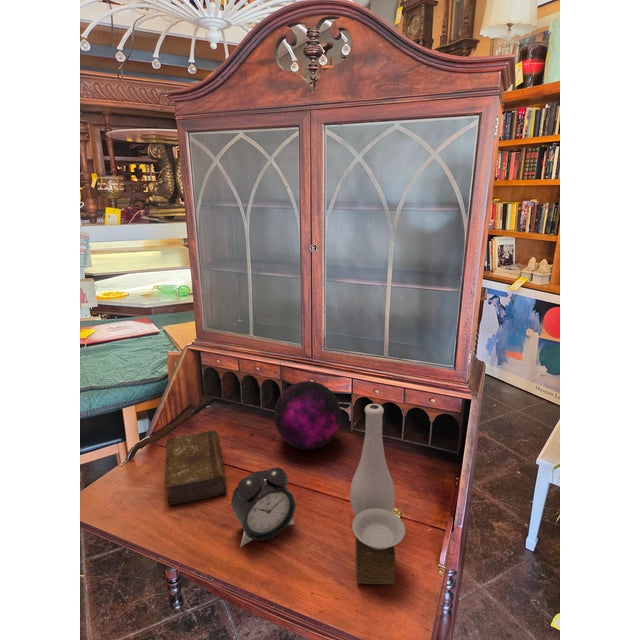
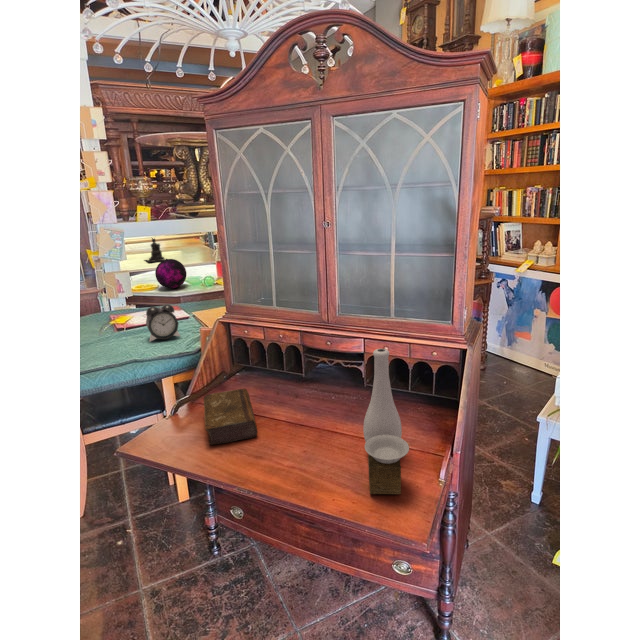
candle holder: none [115,216,142,264] -> present [145,238,165,262]
decorative orb: present [274,381,341,450] -> present [155,259,186,289]
alarm clock: present [231,468,296,546] -> present [146,305,180,341]

